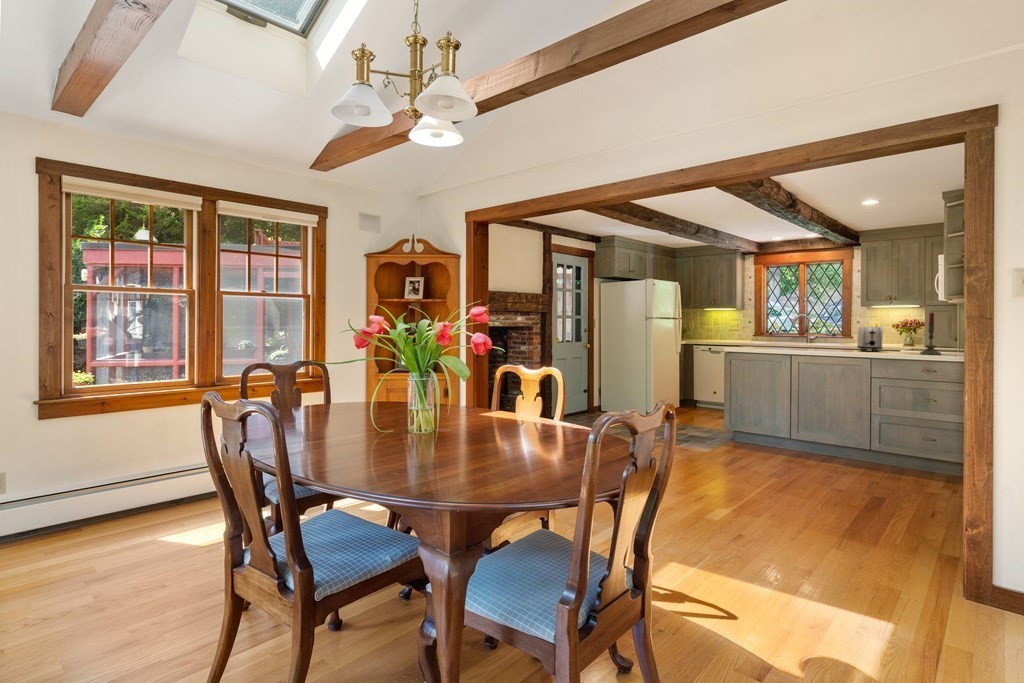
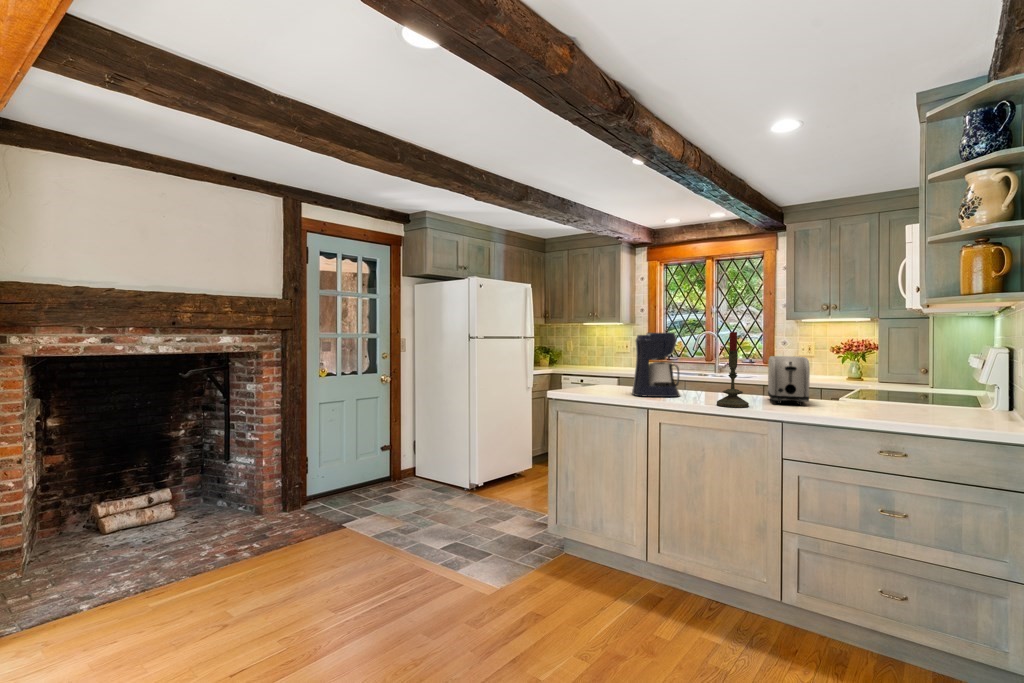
candle: present [920,313,941,355] -> present [717,331,749,408]
coffee maker: none [776,314,806,349] -> present [632,332,680,397]

